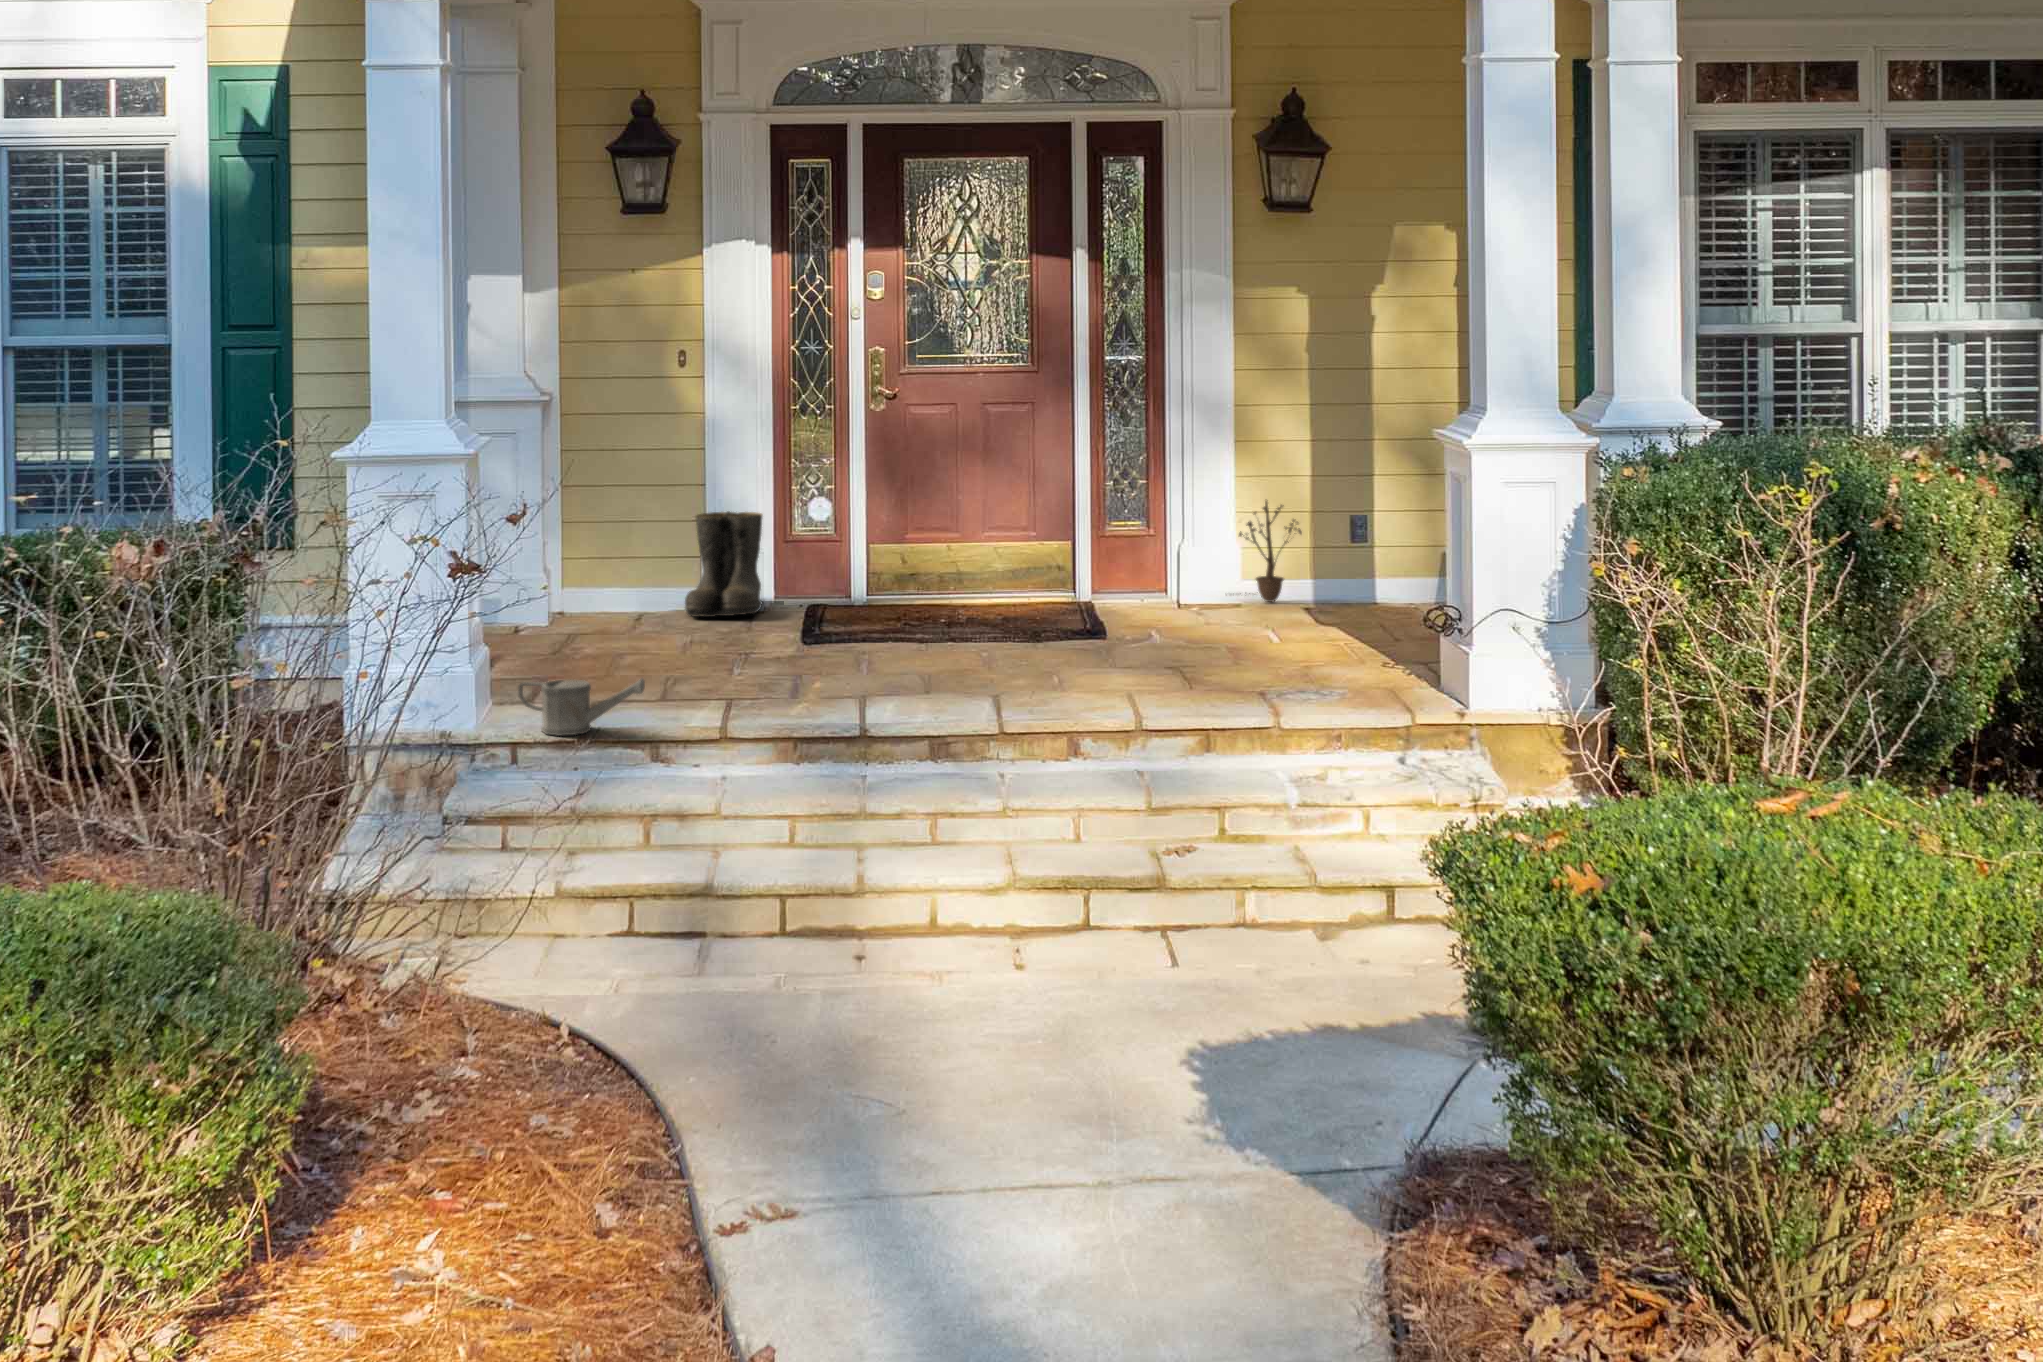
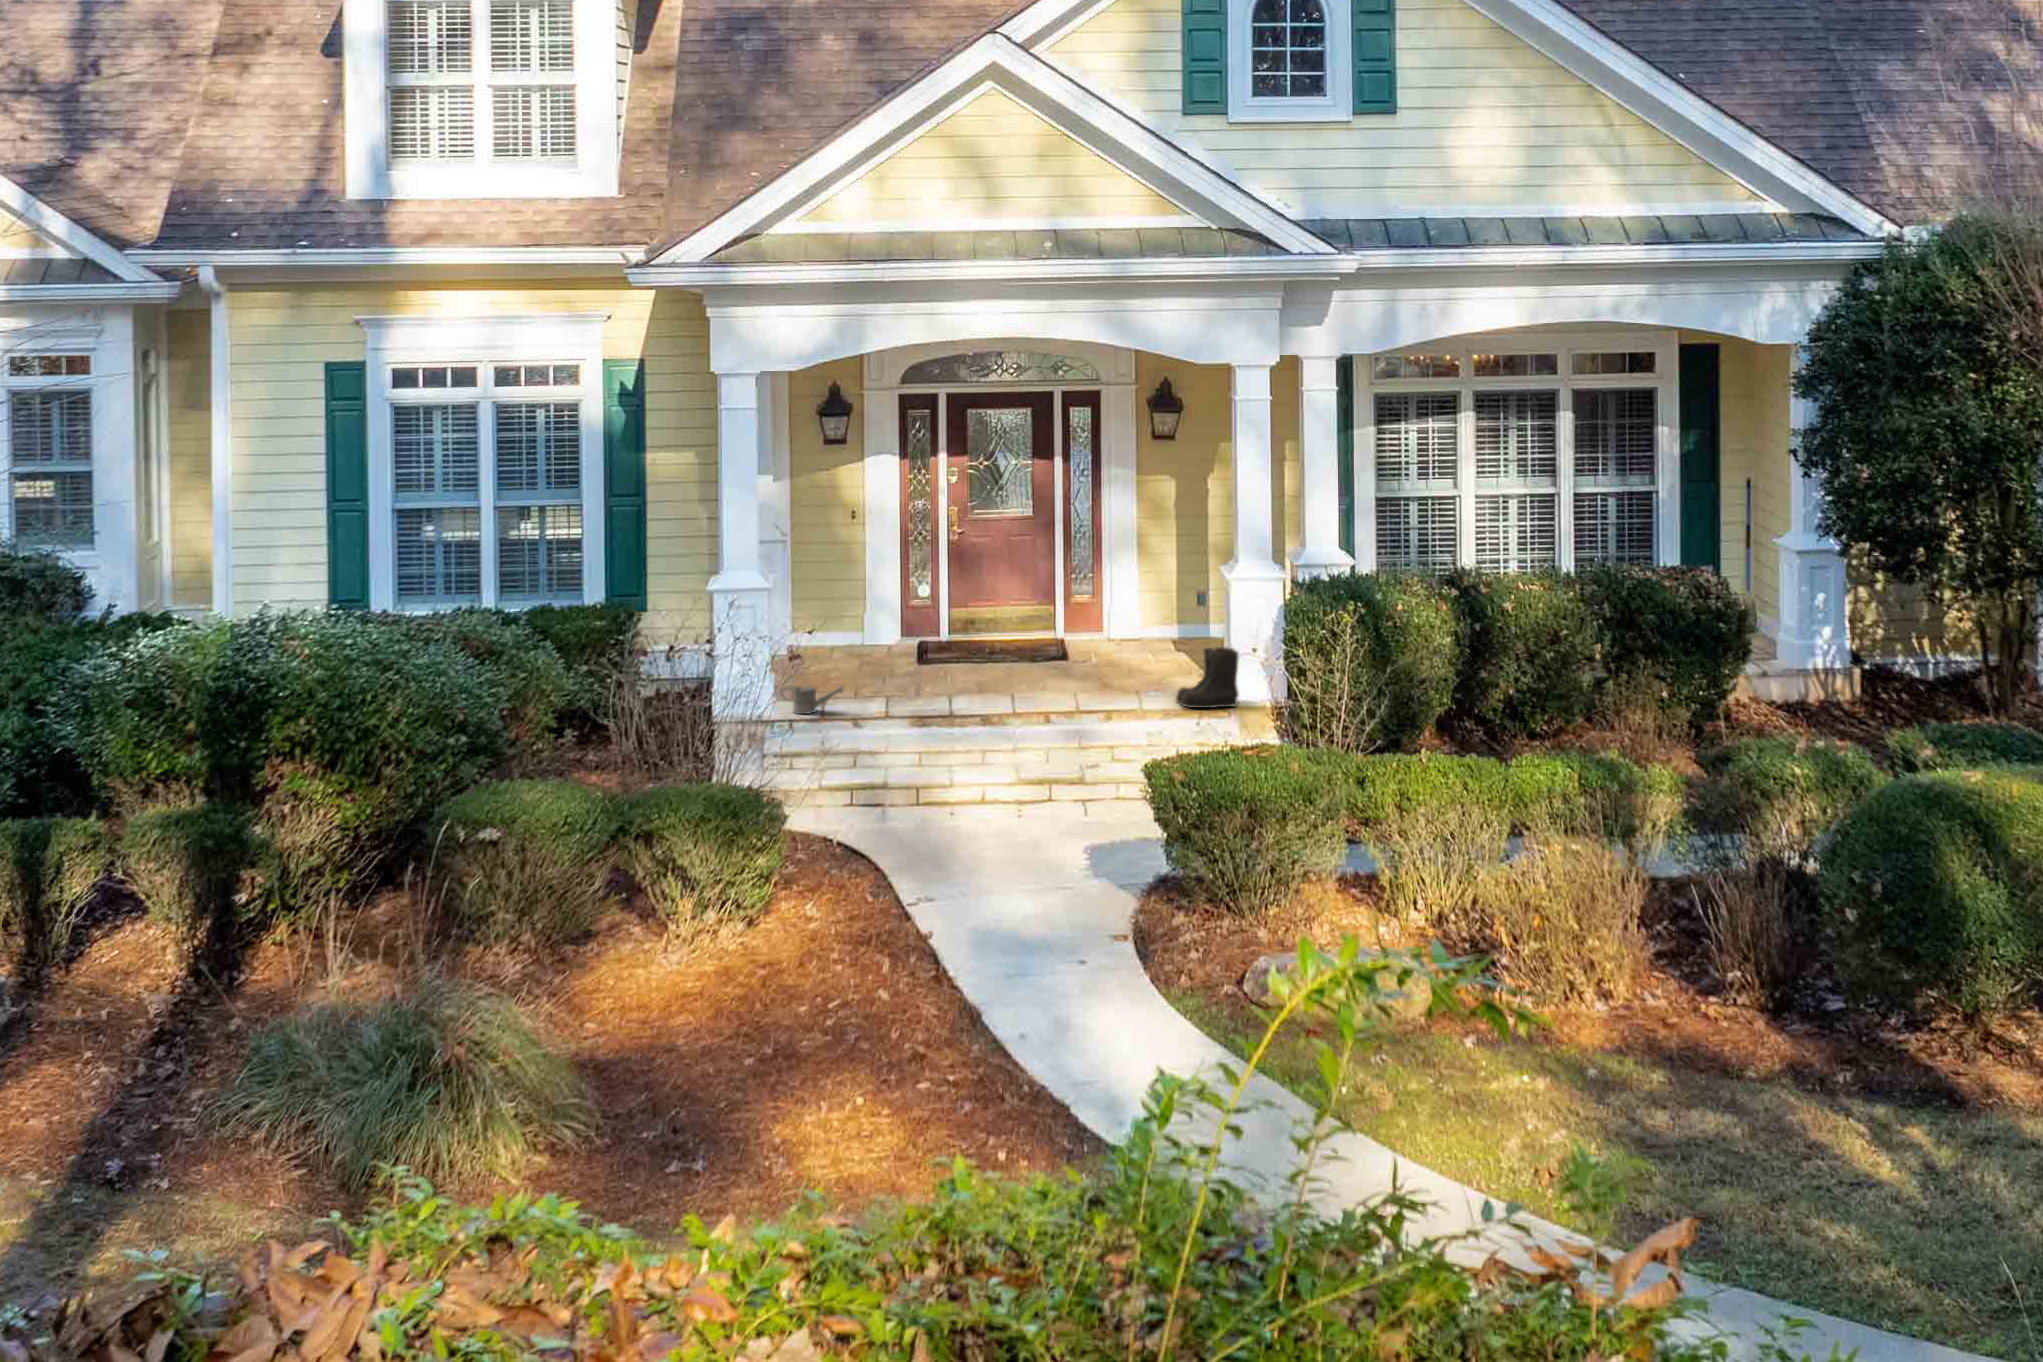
decorative plant: present [1239,501,1302,602] -> none [1134,586,1174,641]
boots: present [685,511,763,617] -> present [1176,647,1239,708]

